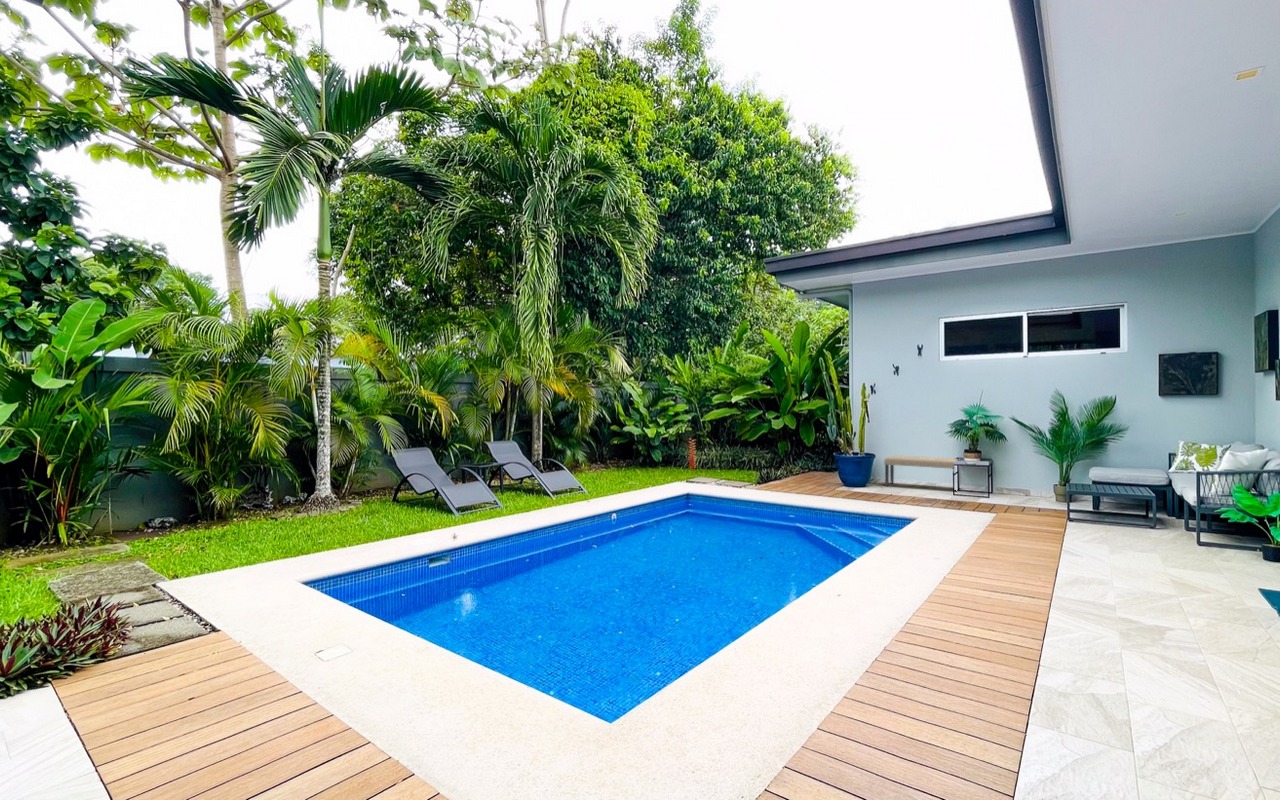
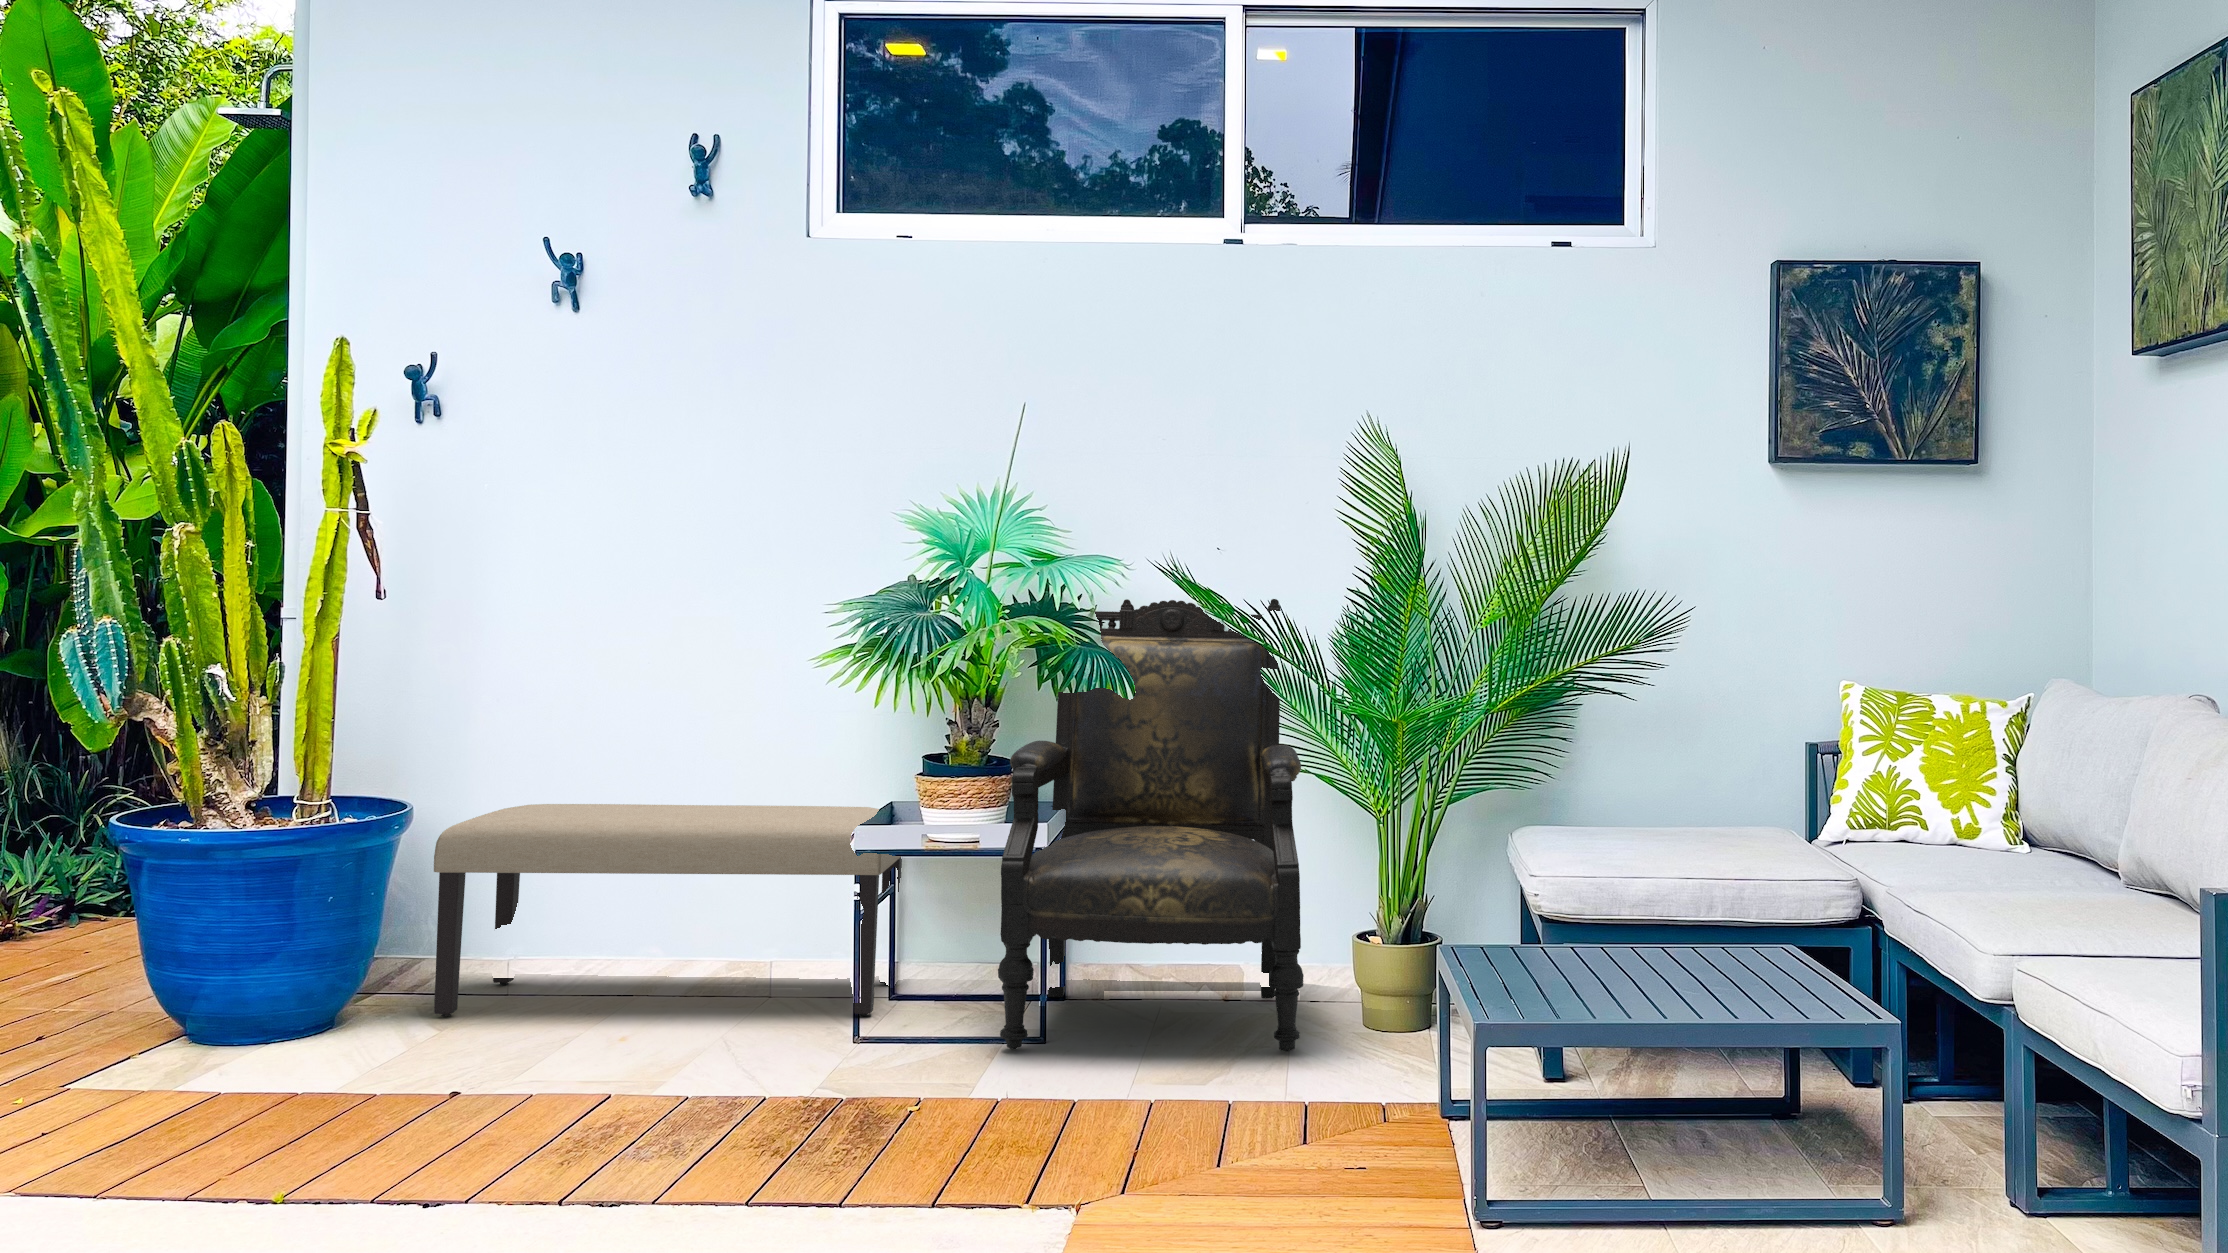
armchair: none [980,422,1040,501] -> present [998,599,1304,1052]

